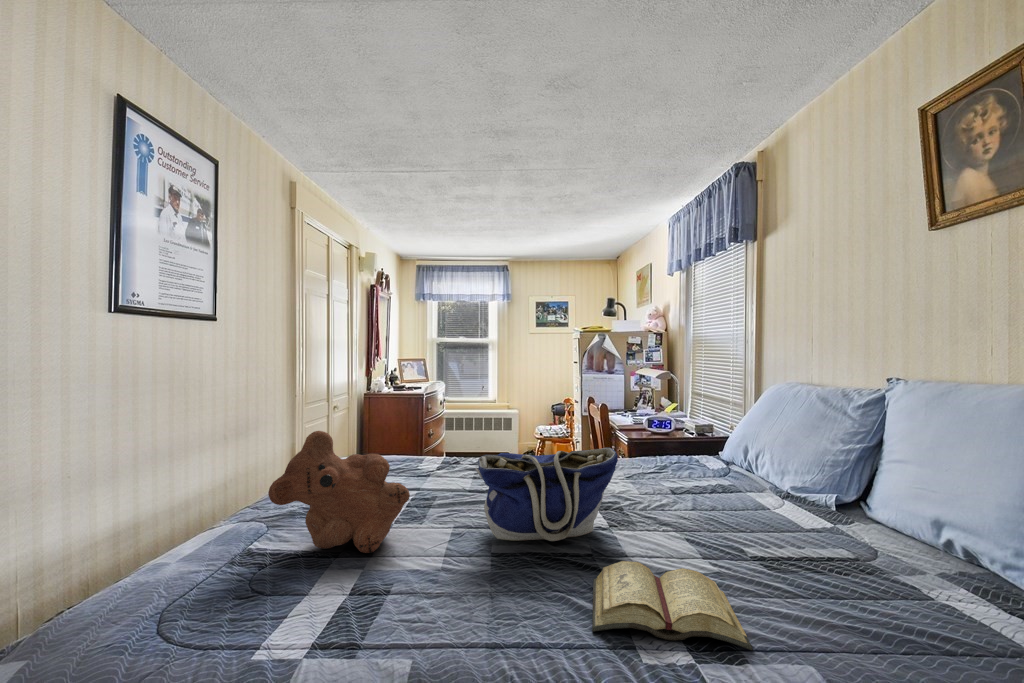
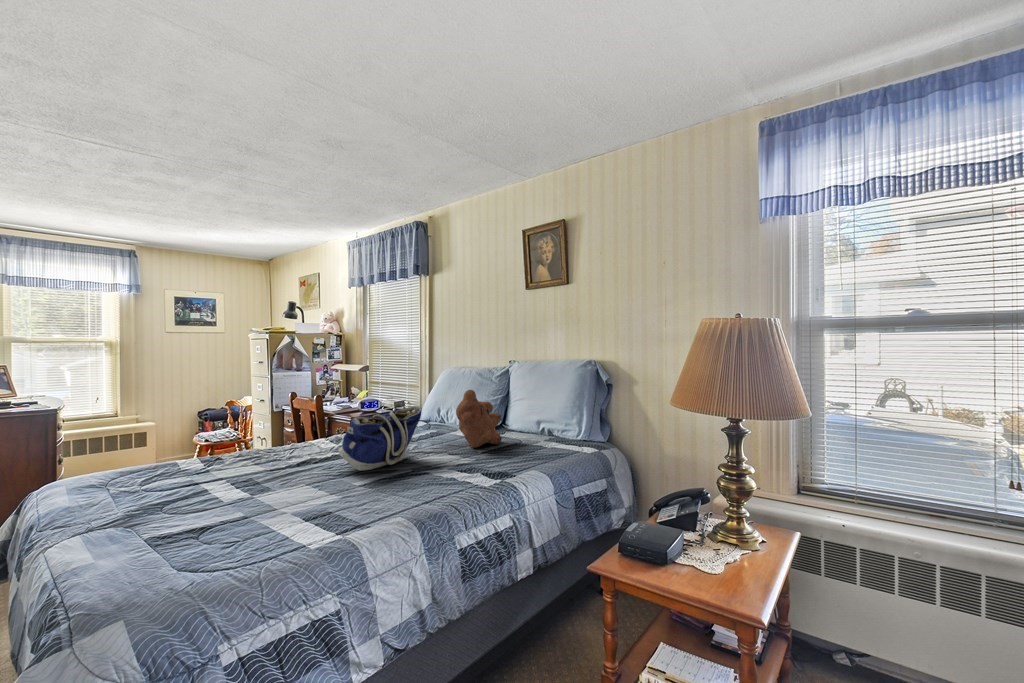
teddy bear: present [268,431,410,553] -> present [456,390,502,448]
diary: present [592,561,752,650] -> none [434,452,511,479]

